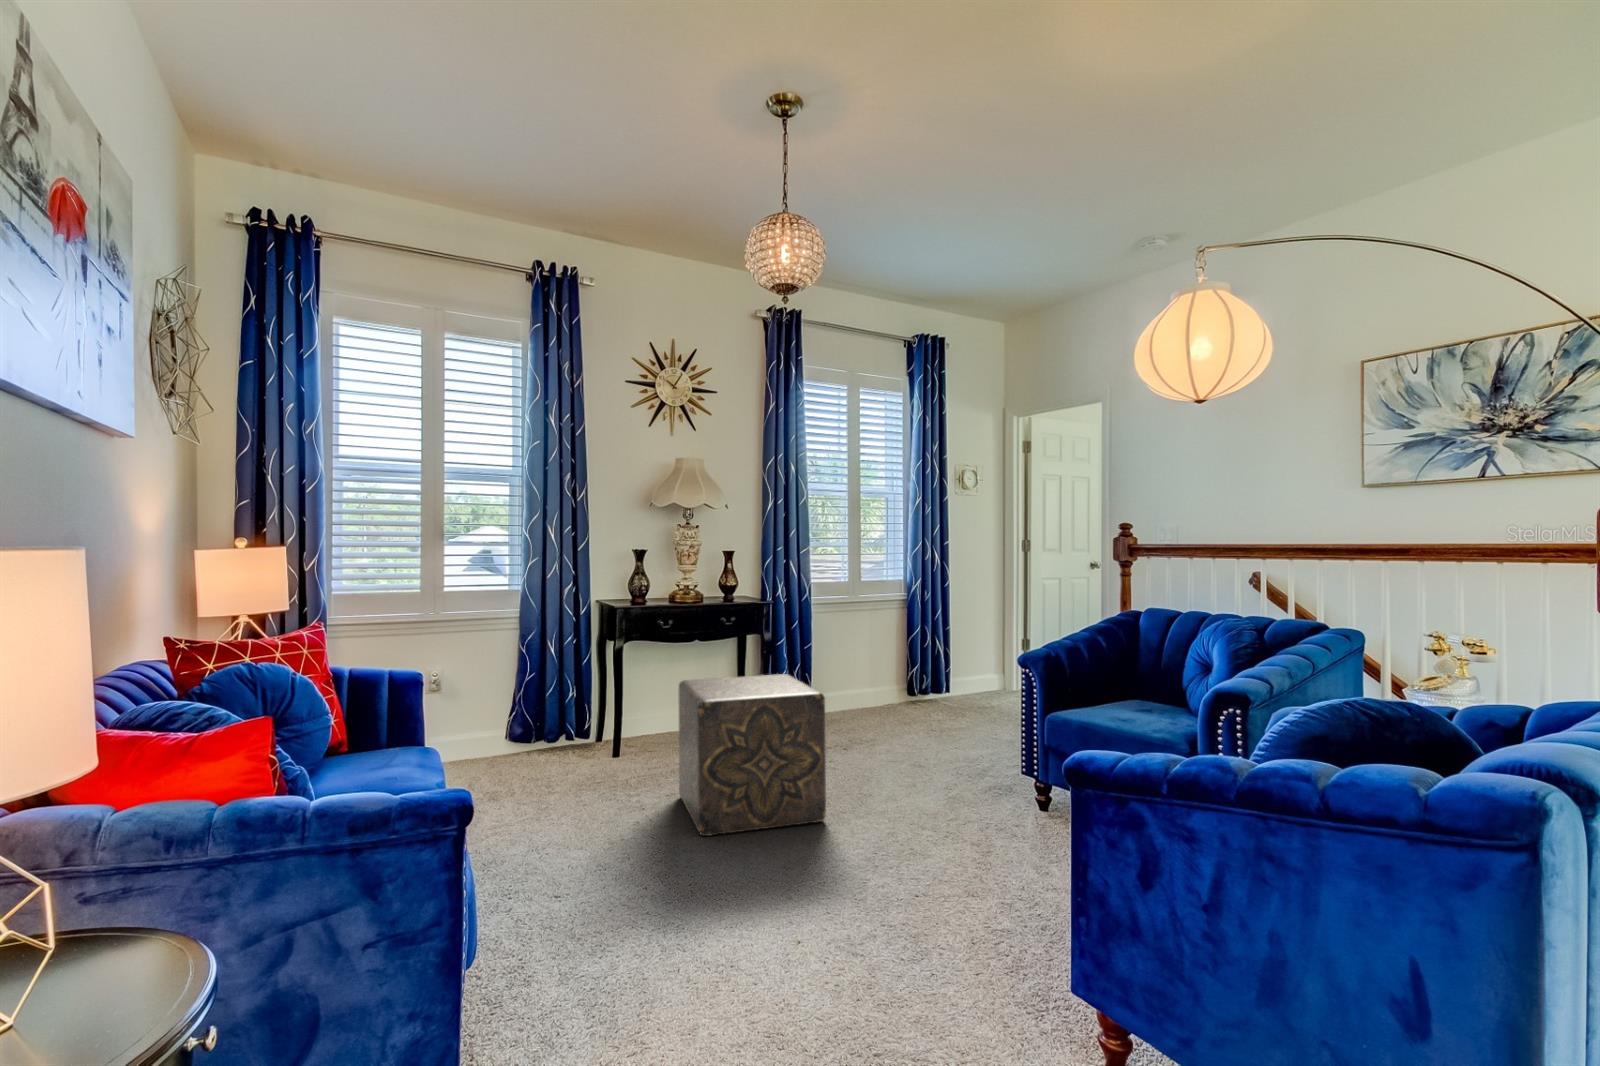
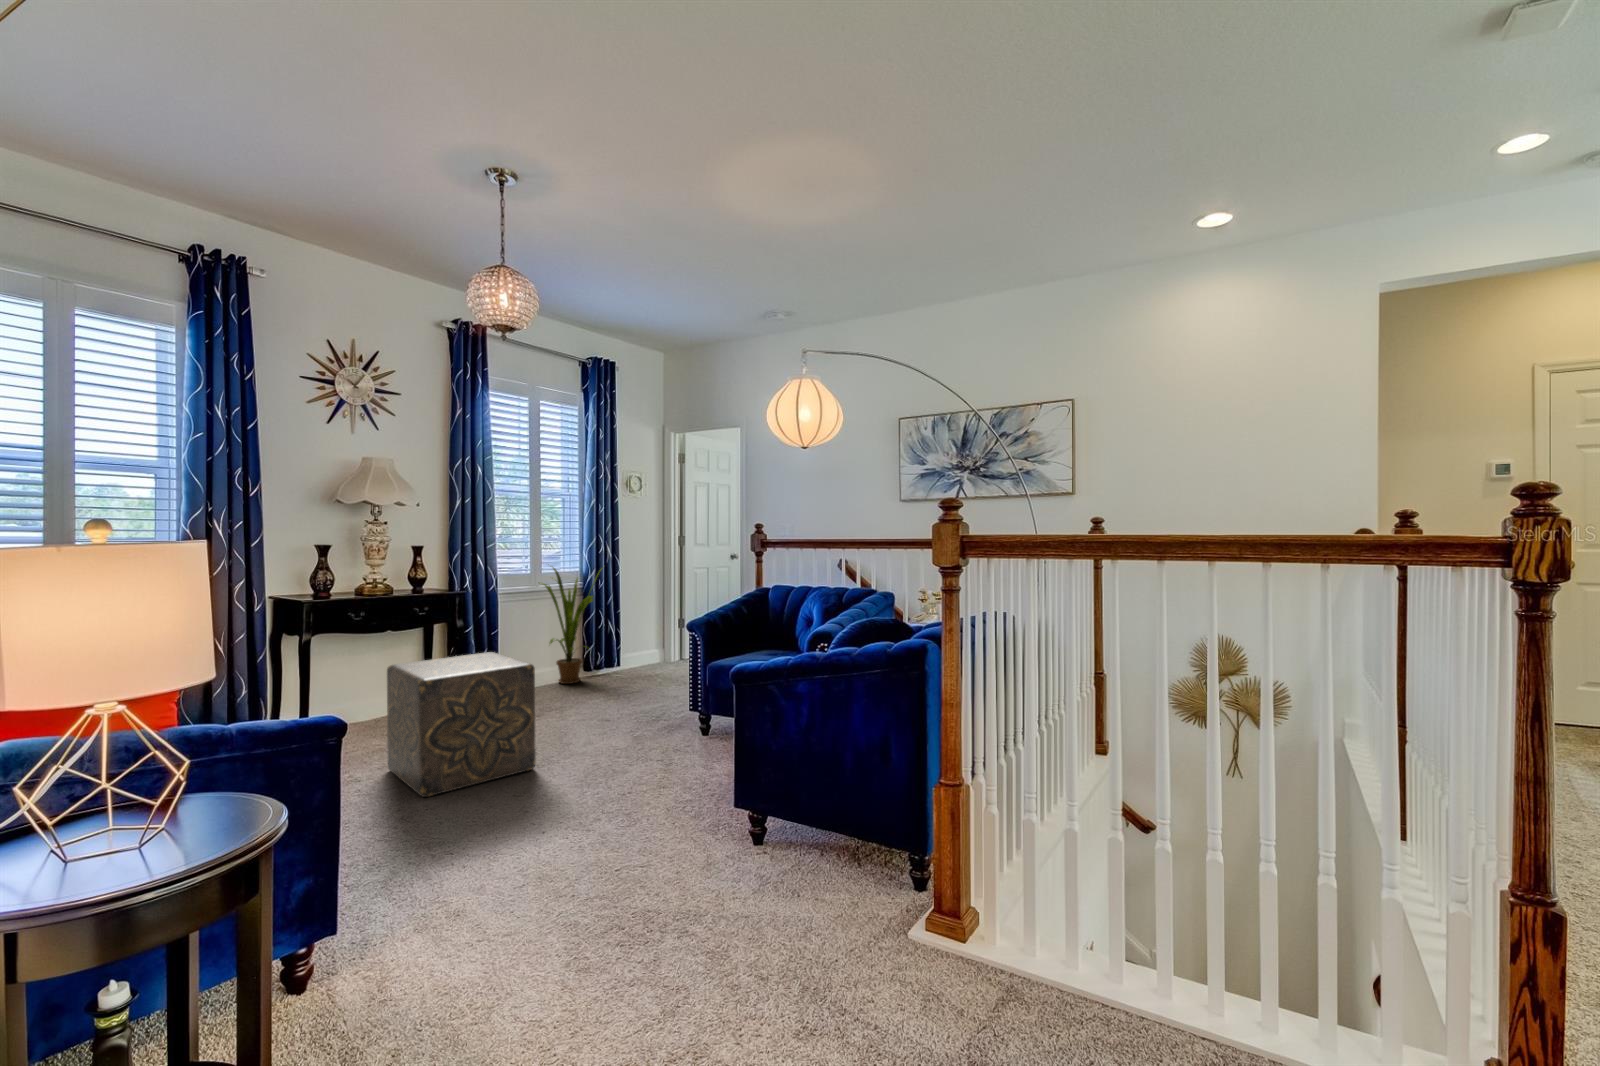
house plant: none [851,575,932,718] -> present [539,567,603,684]

